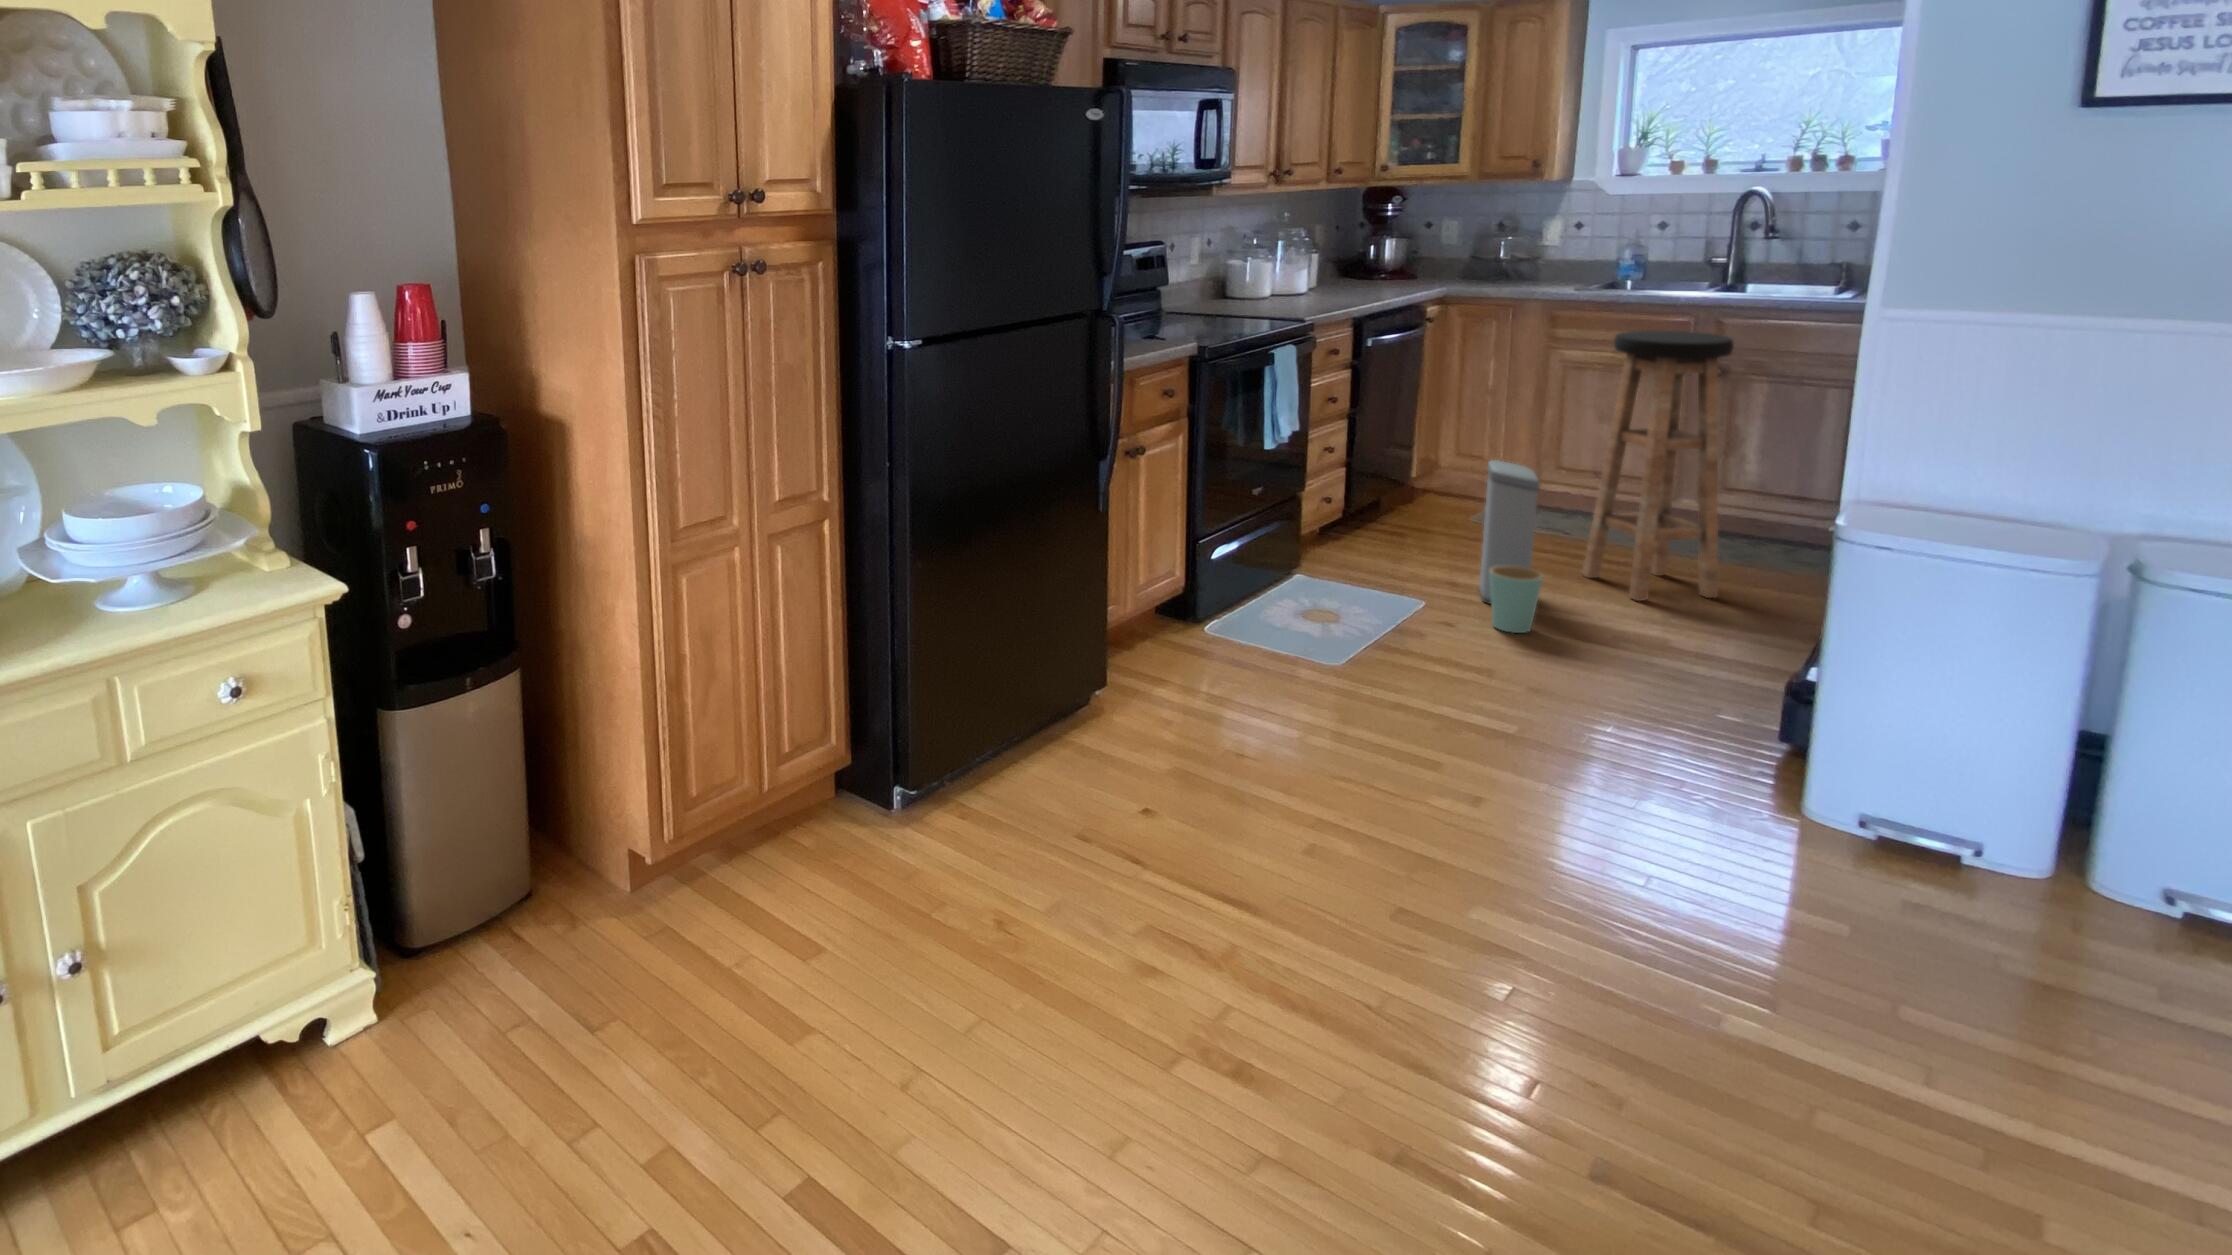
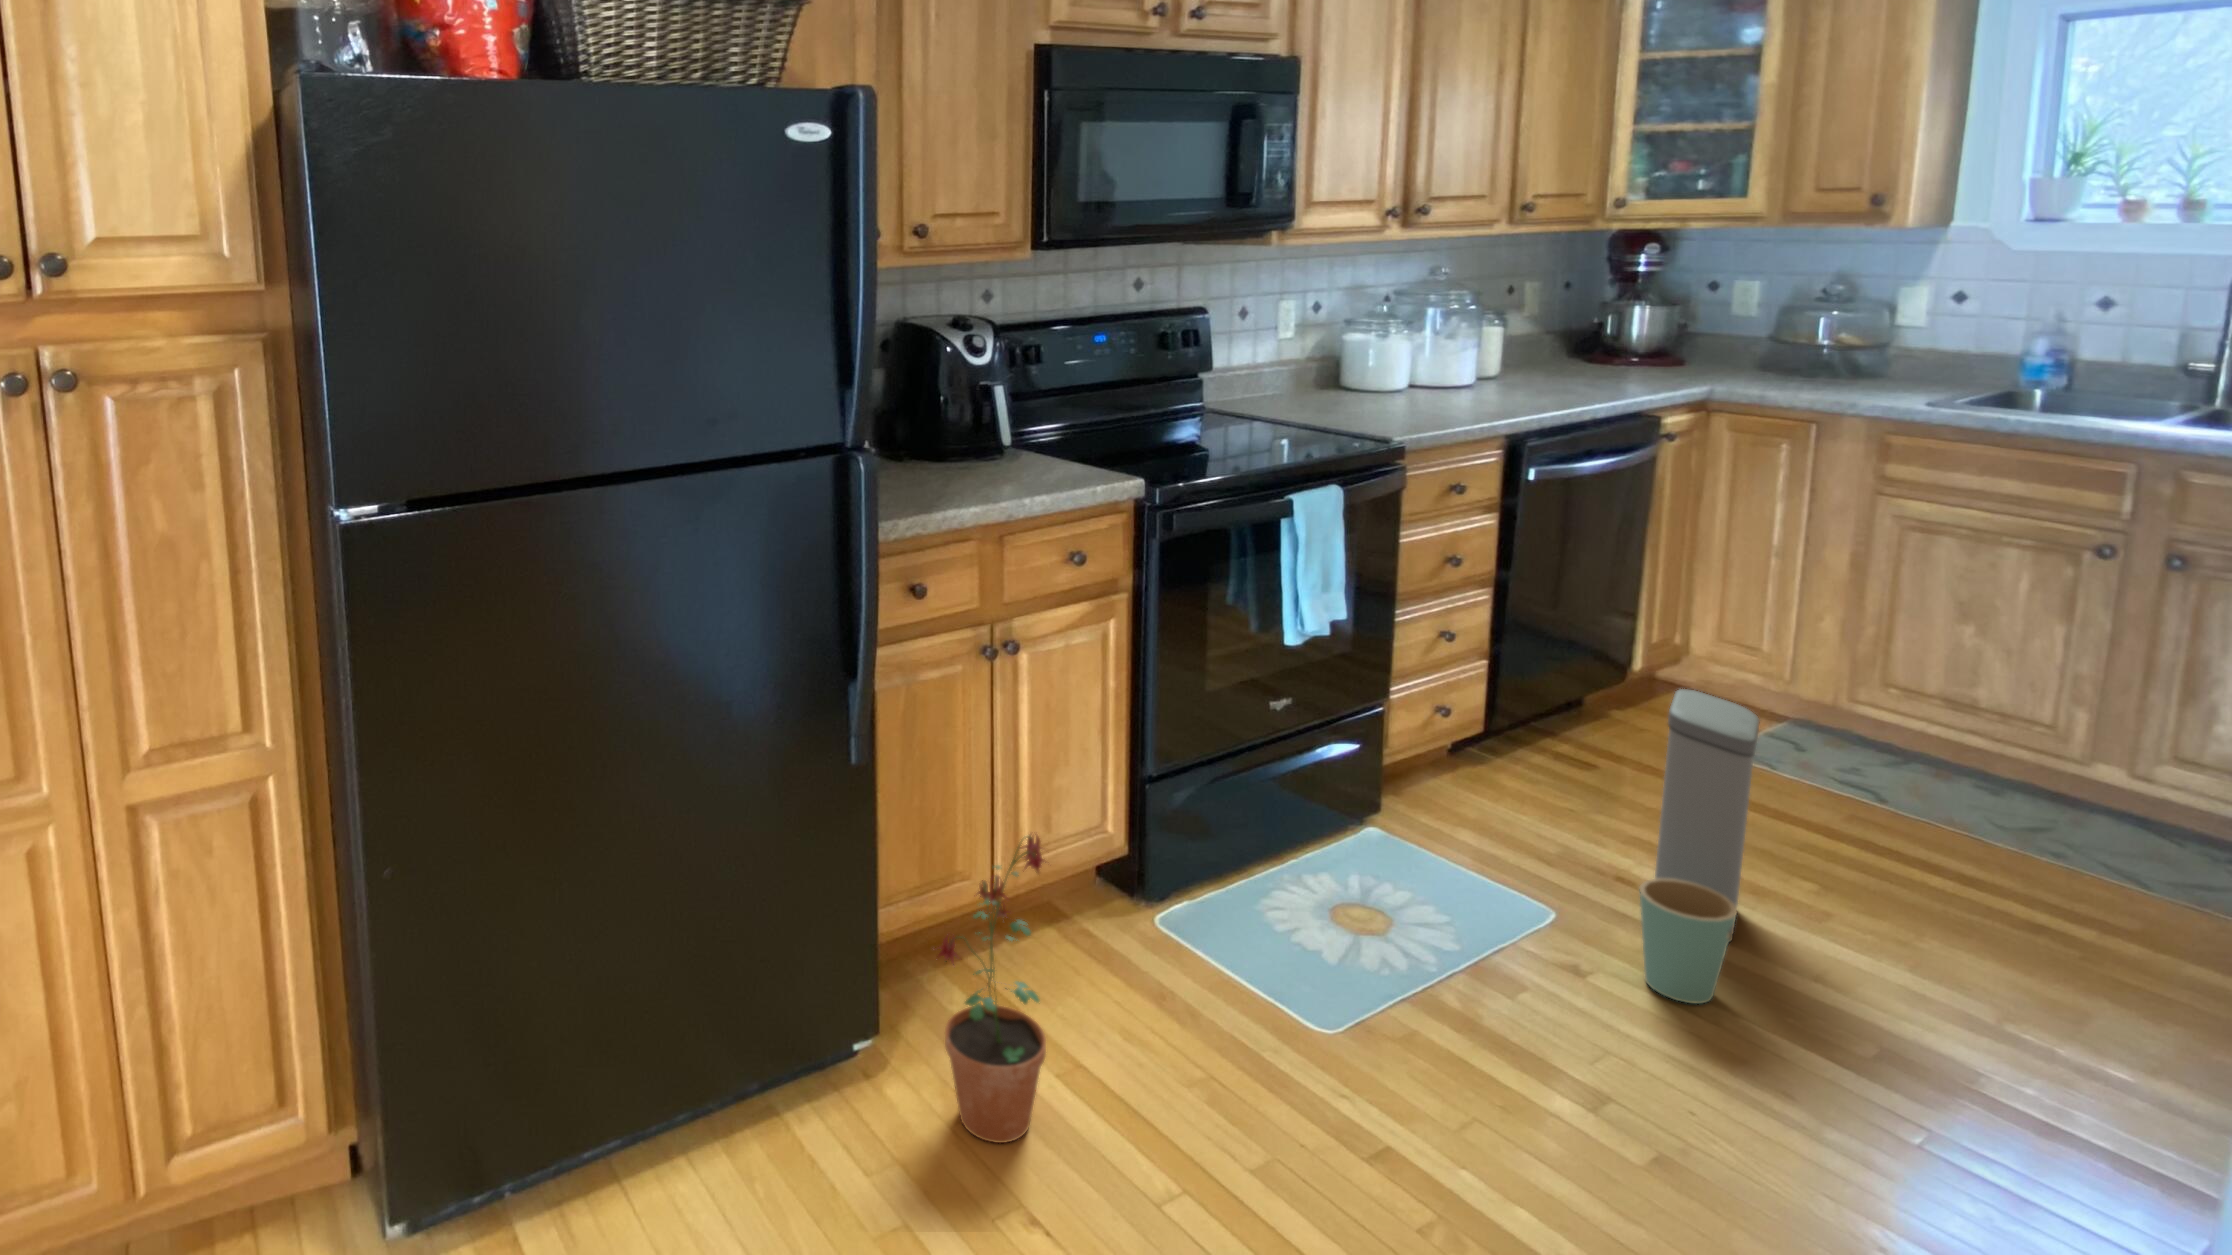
bar stool: present [1582,331,1734,601] -> none [1863,493,2168,976]
potted plant: none [1158,546,1226,735] -> present [939,835,1046,1143]

